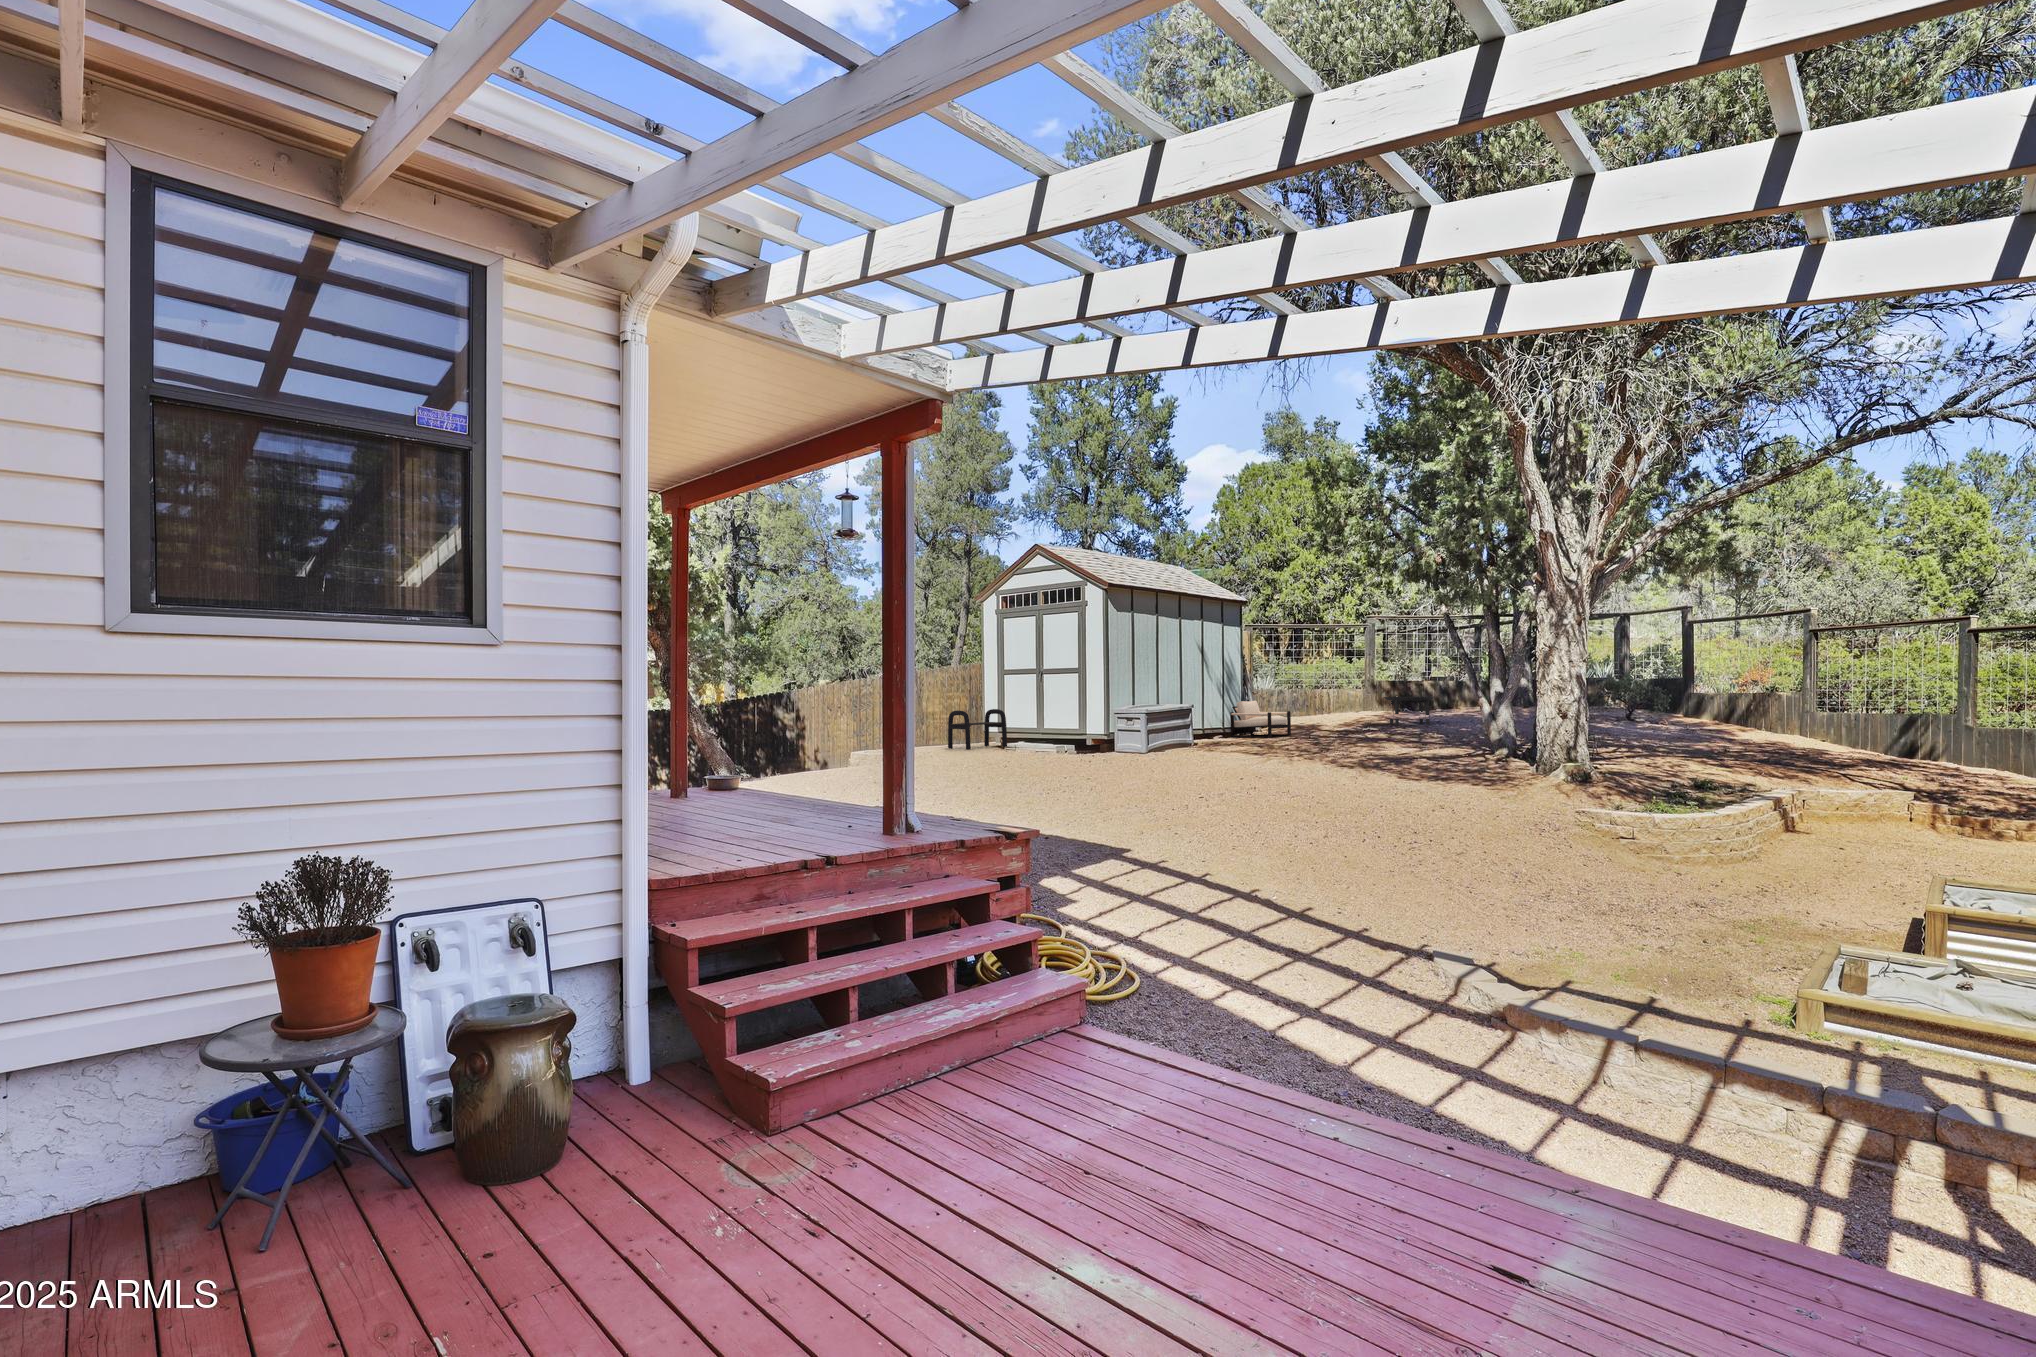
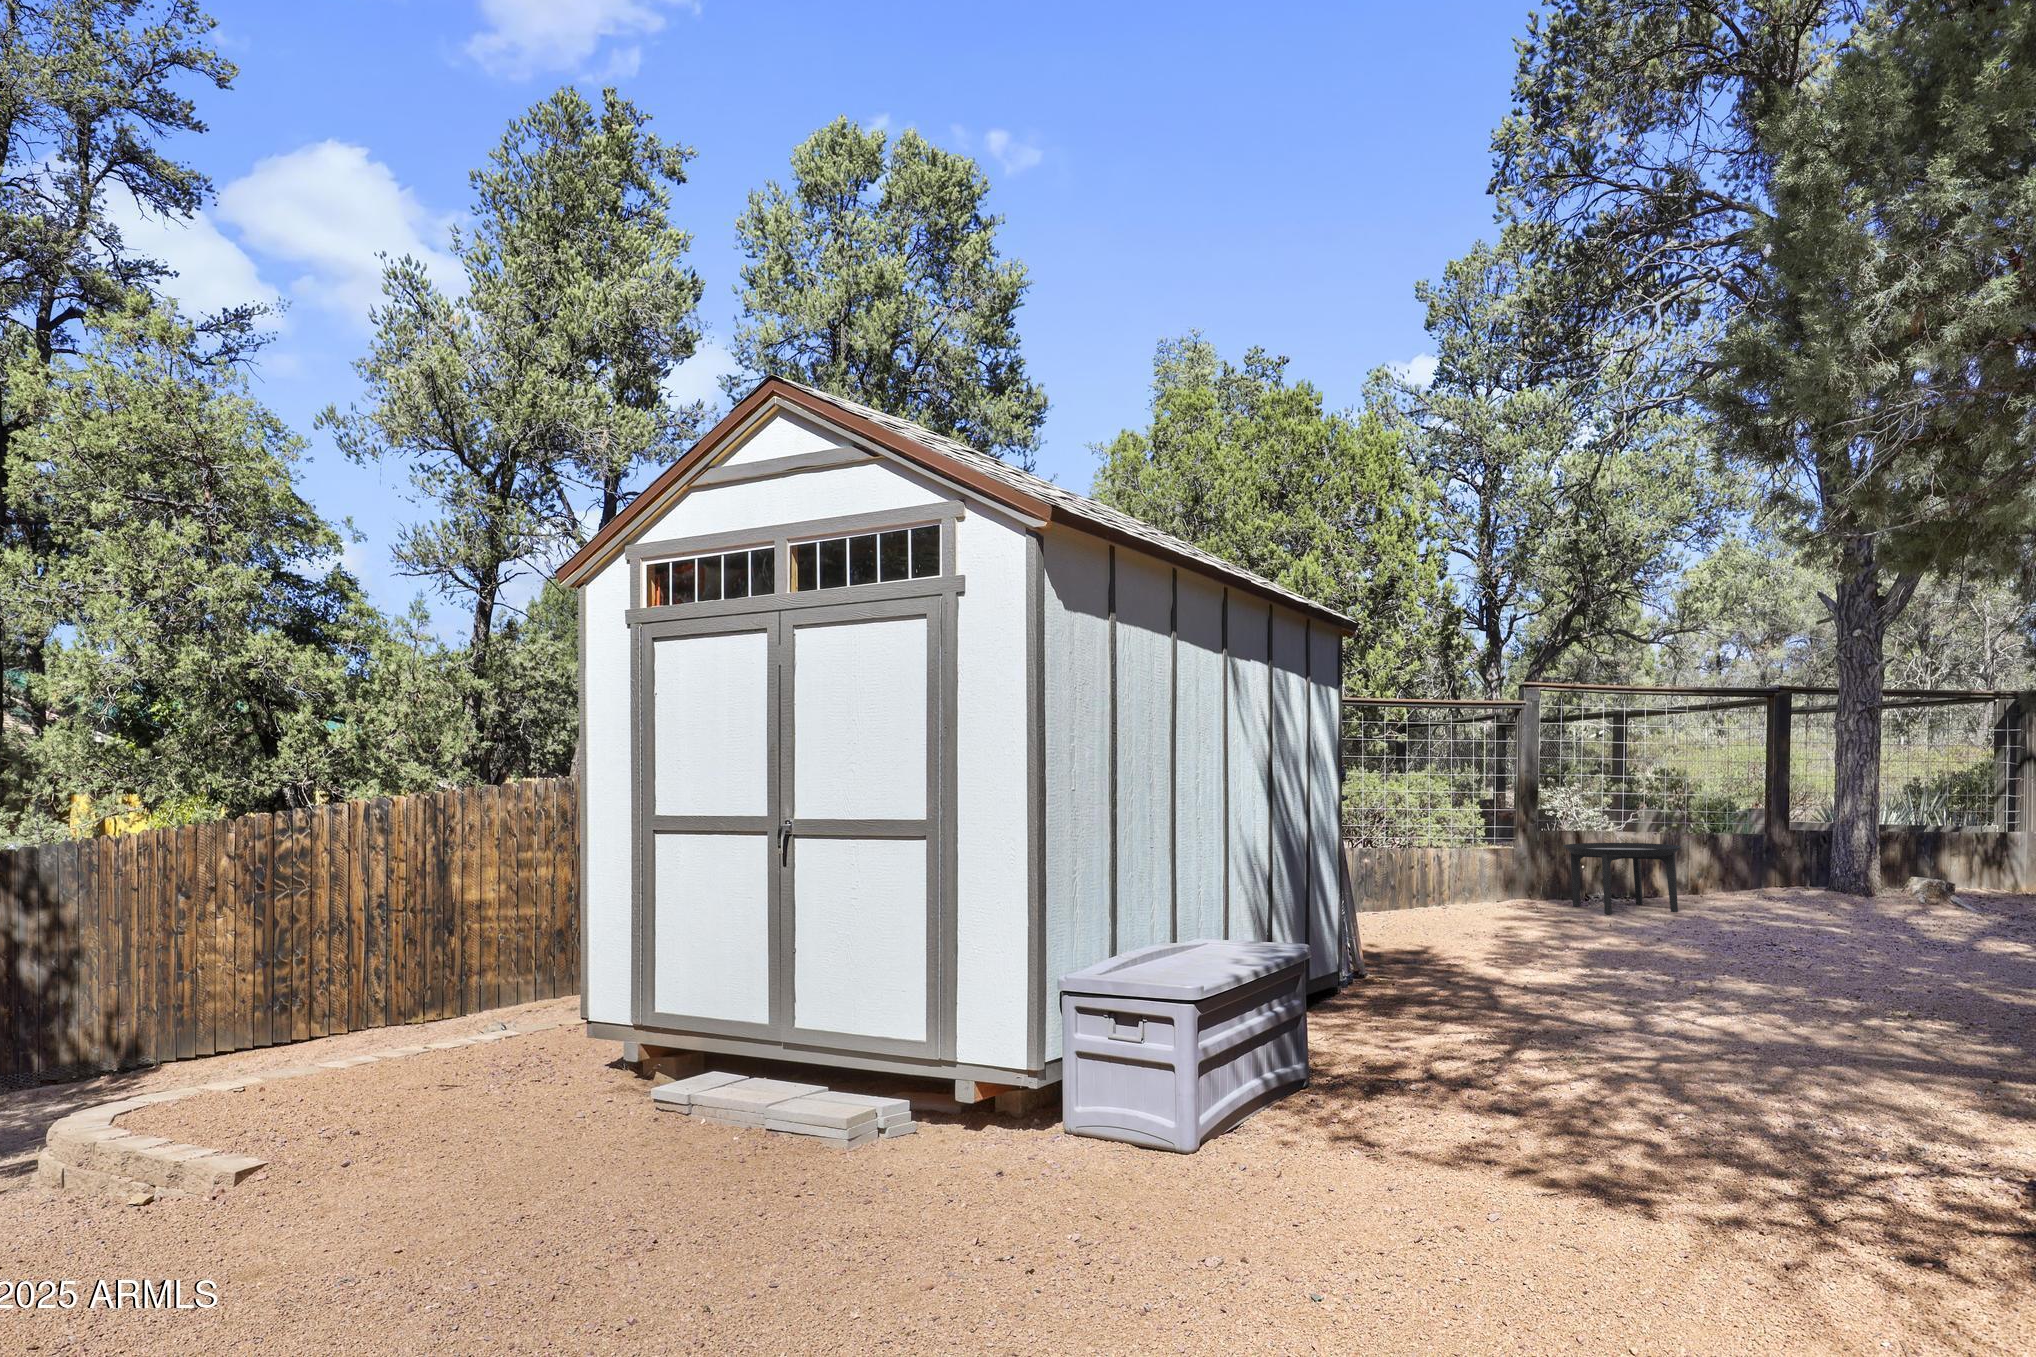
armchair: present [1230,701,1291,738] -> none [1328,884,1489,1006]
bench: present [948,709,1007,749] -> none [432,949,659,1127]

